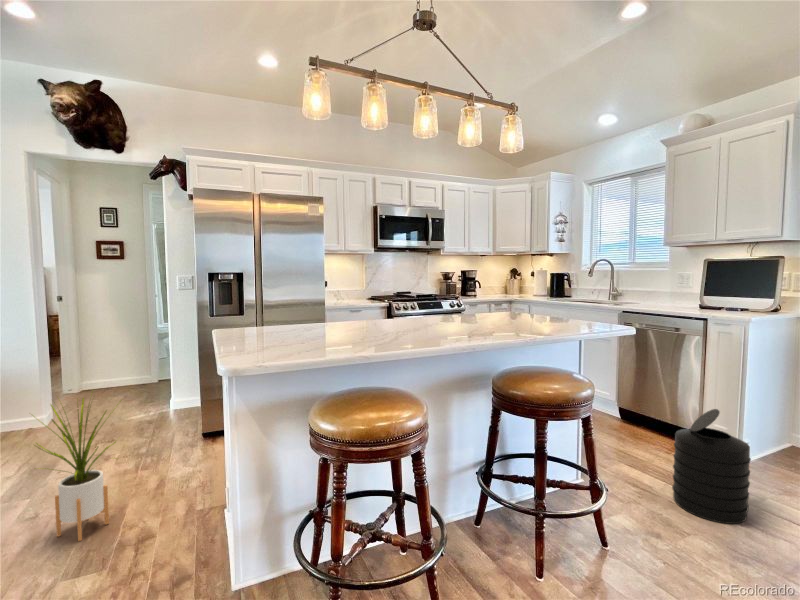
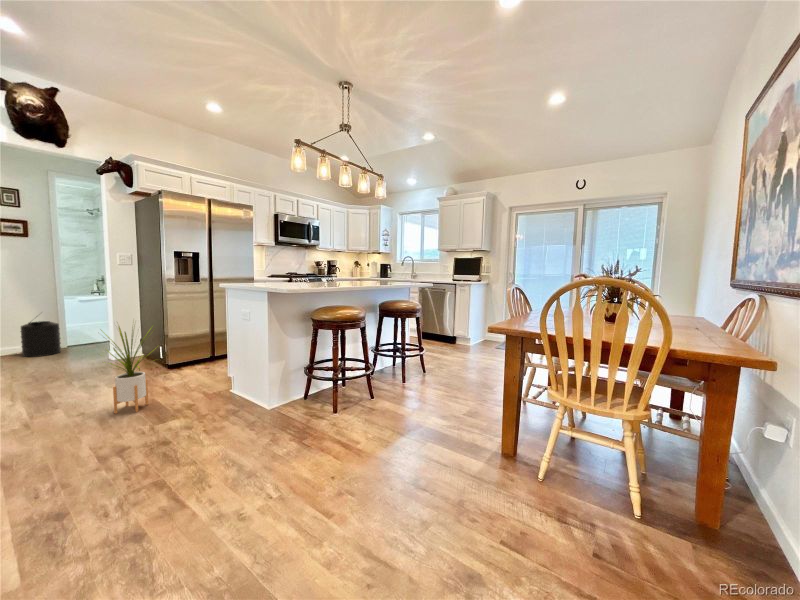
trash can: present [672,409,751,524] -> present [21,321,61,357]

